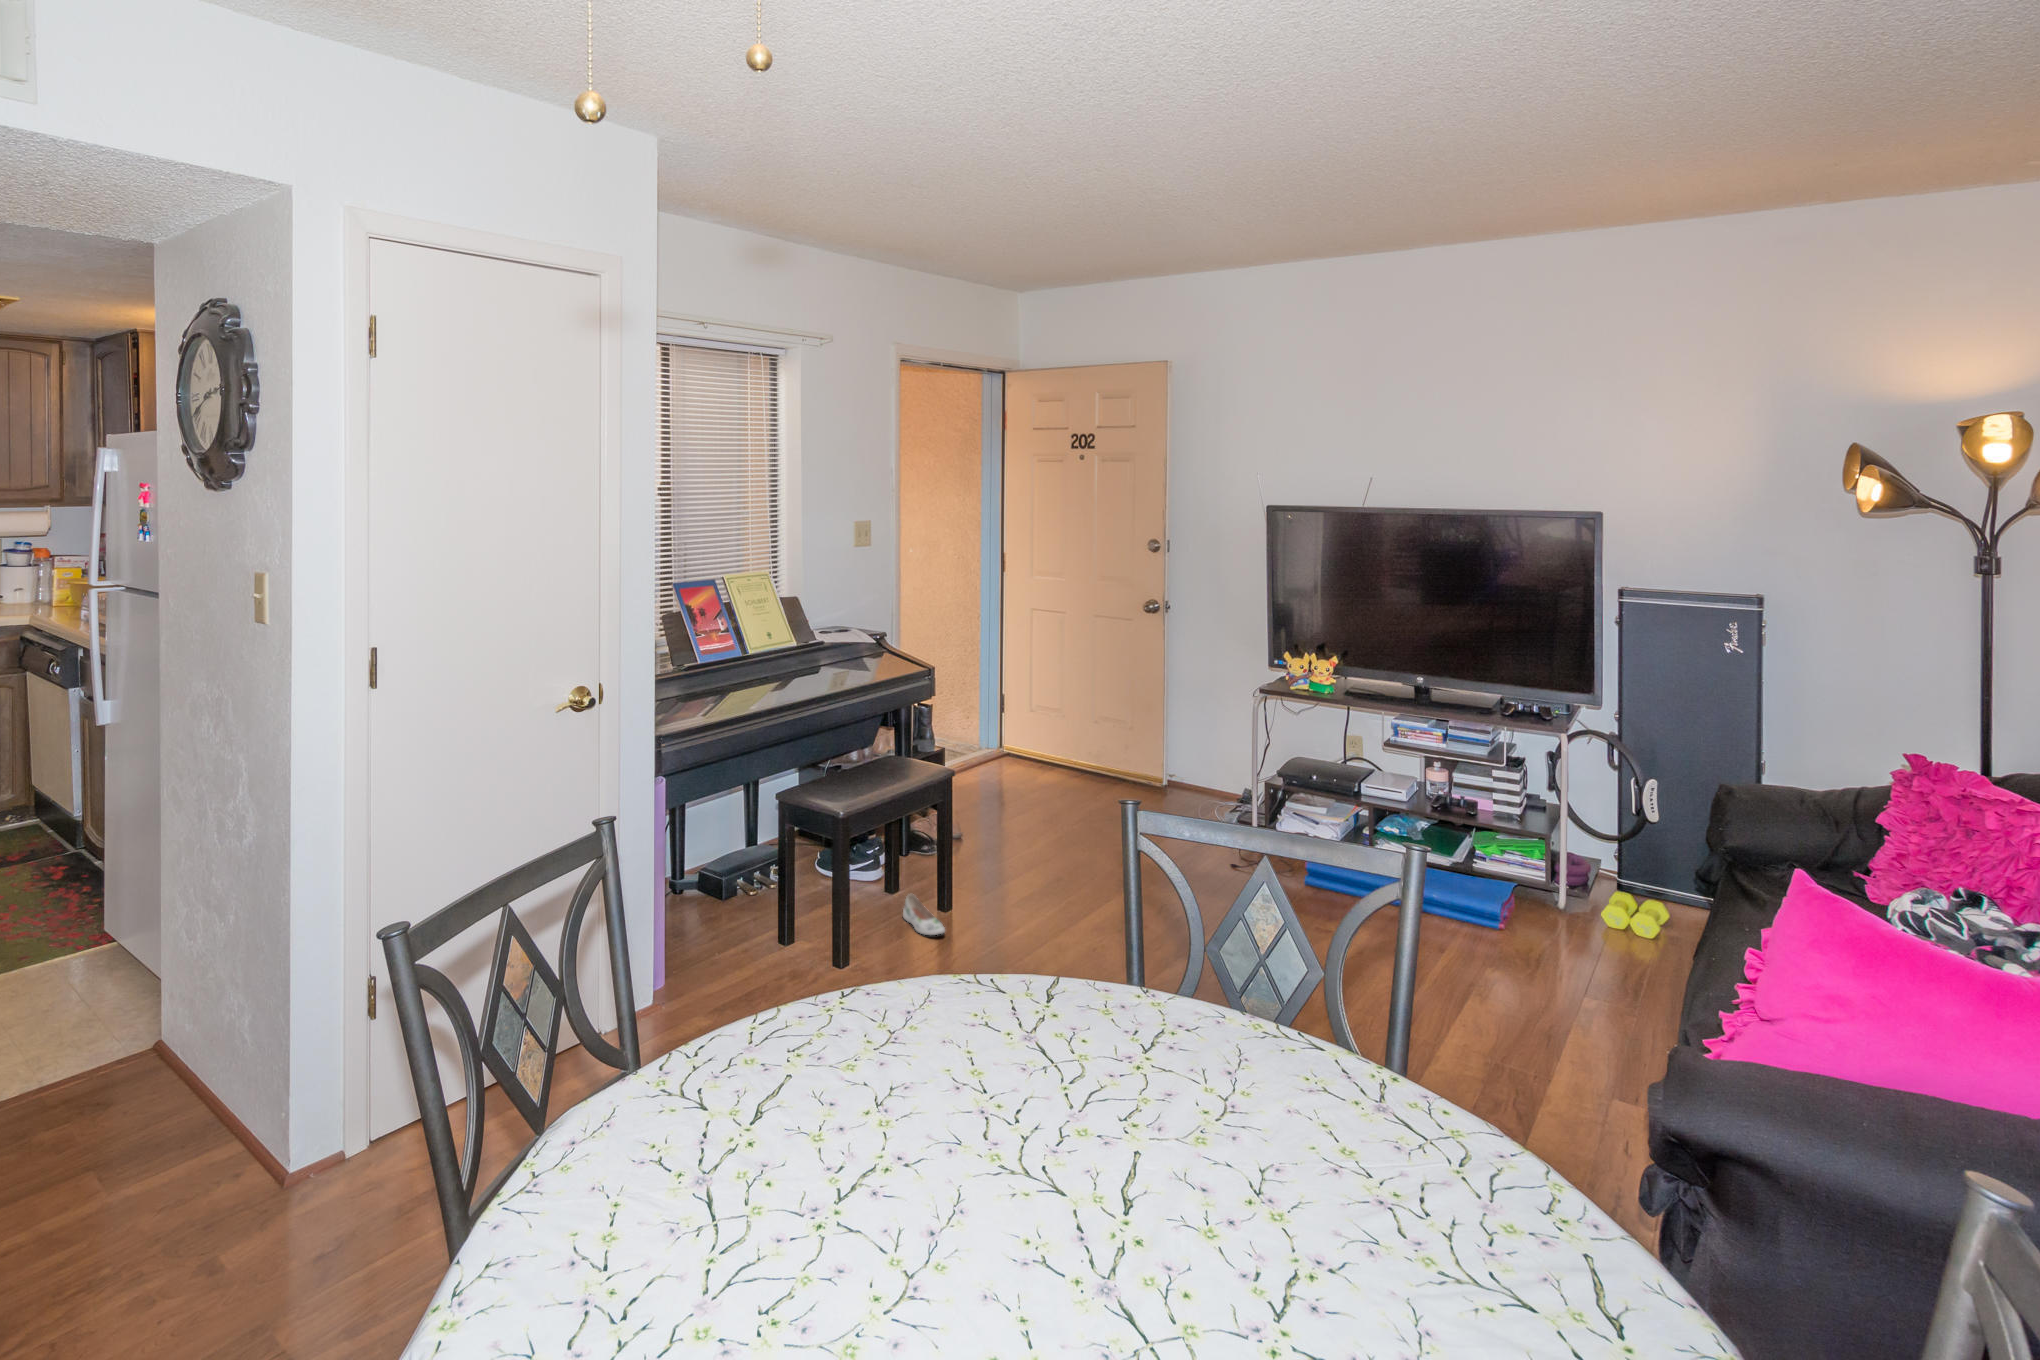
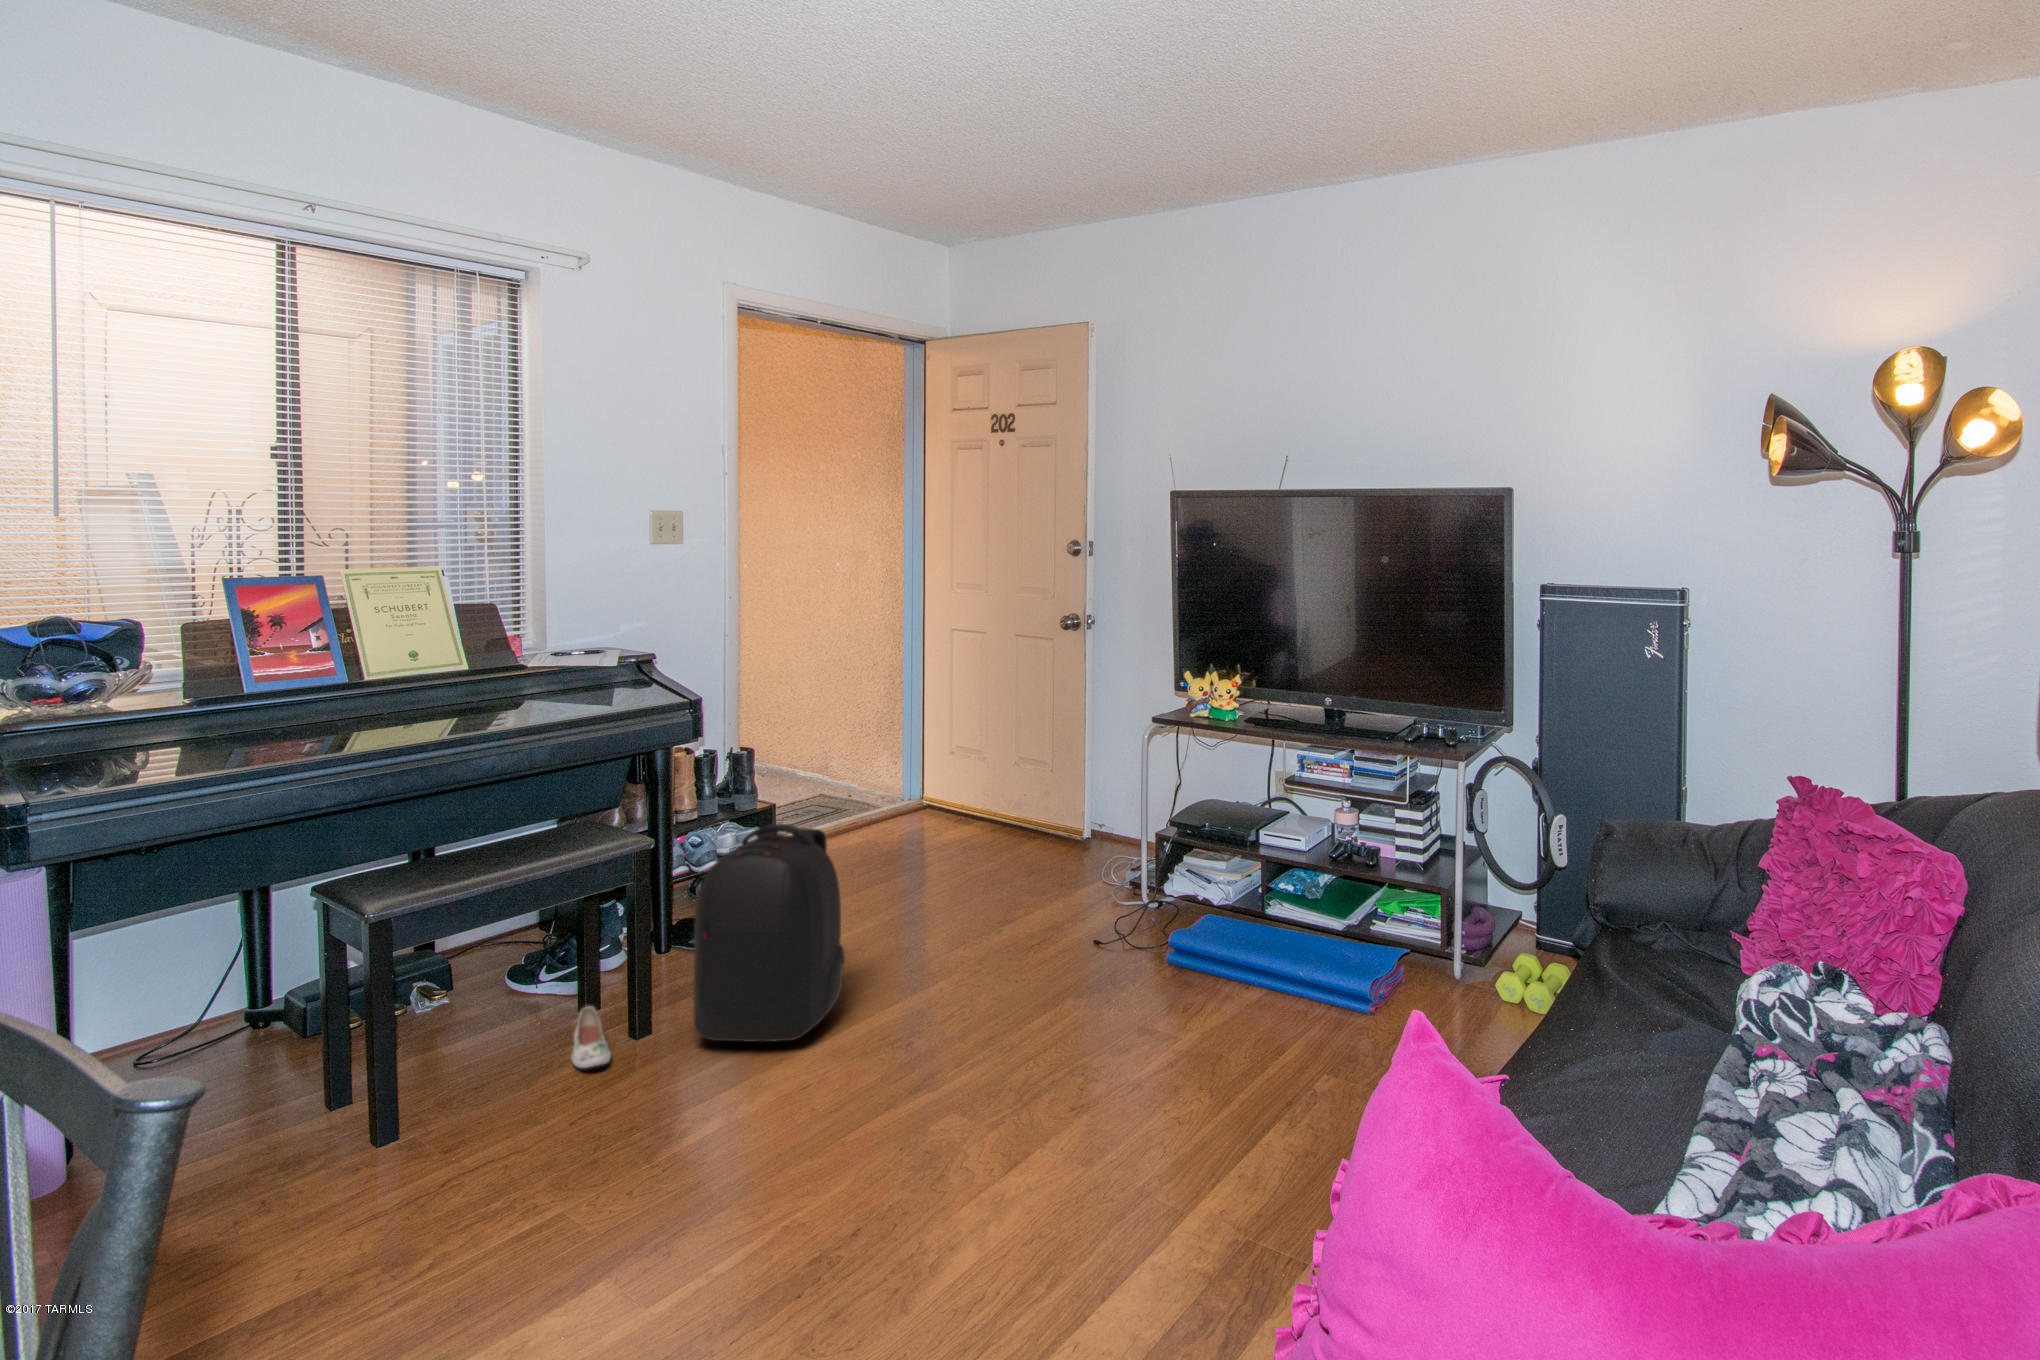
backpack: none [987,768,1085,924] -> present [694,824,845,1042]

